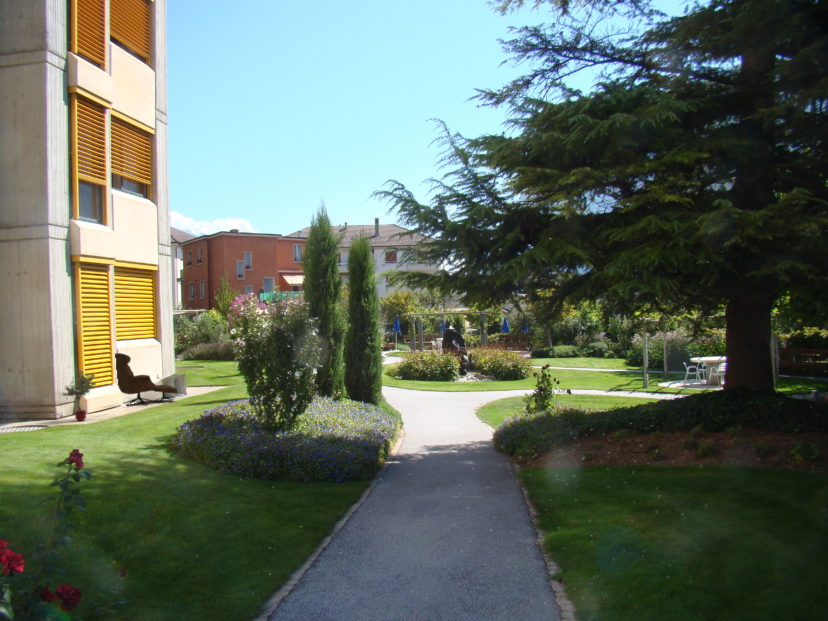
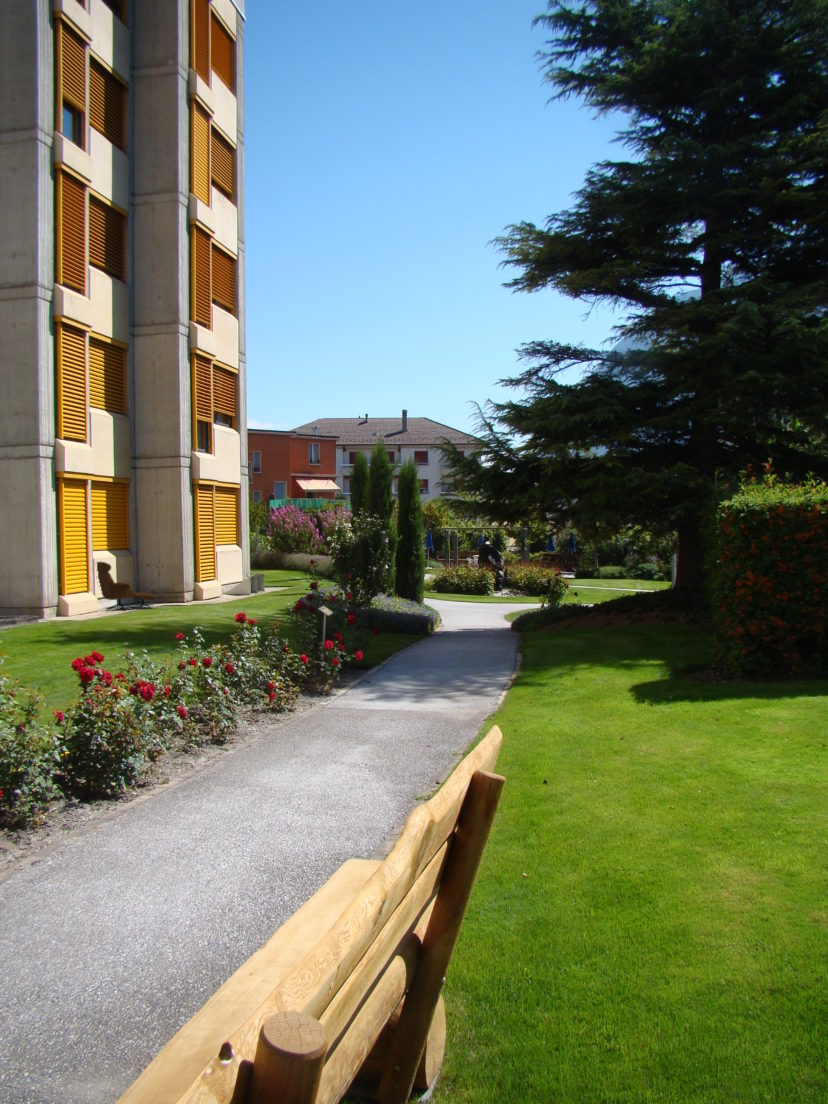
potted tree: present [63,369,96,421] -> none [43,574,75,621]

